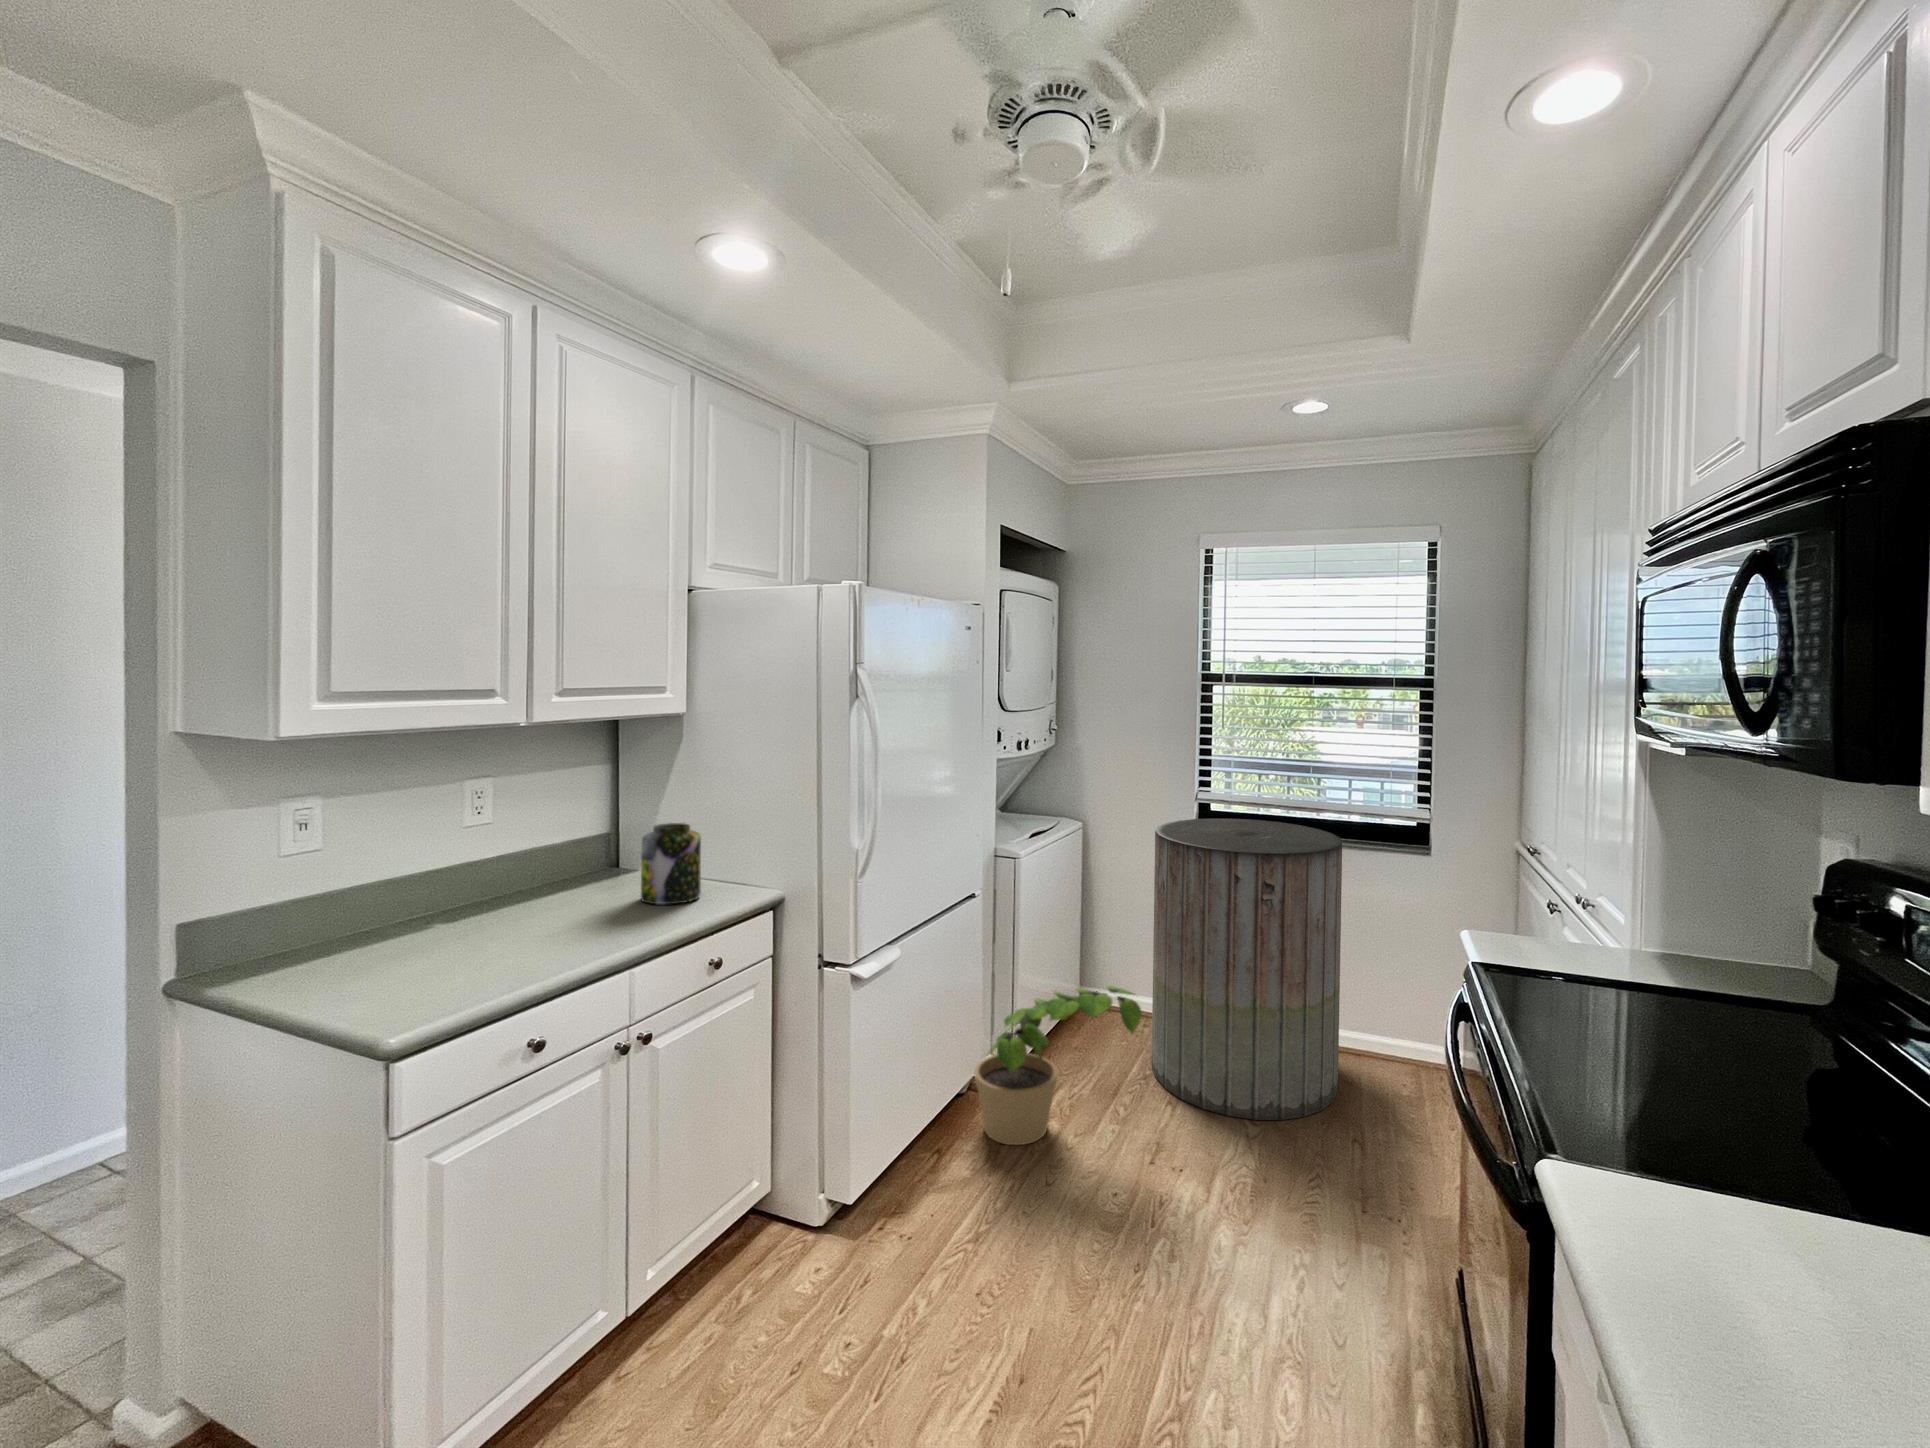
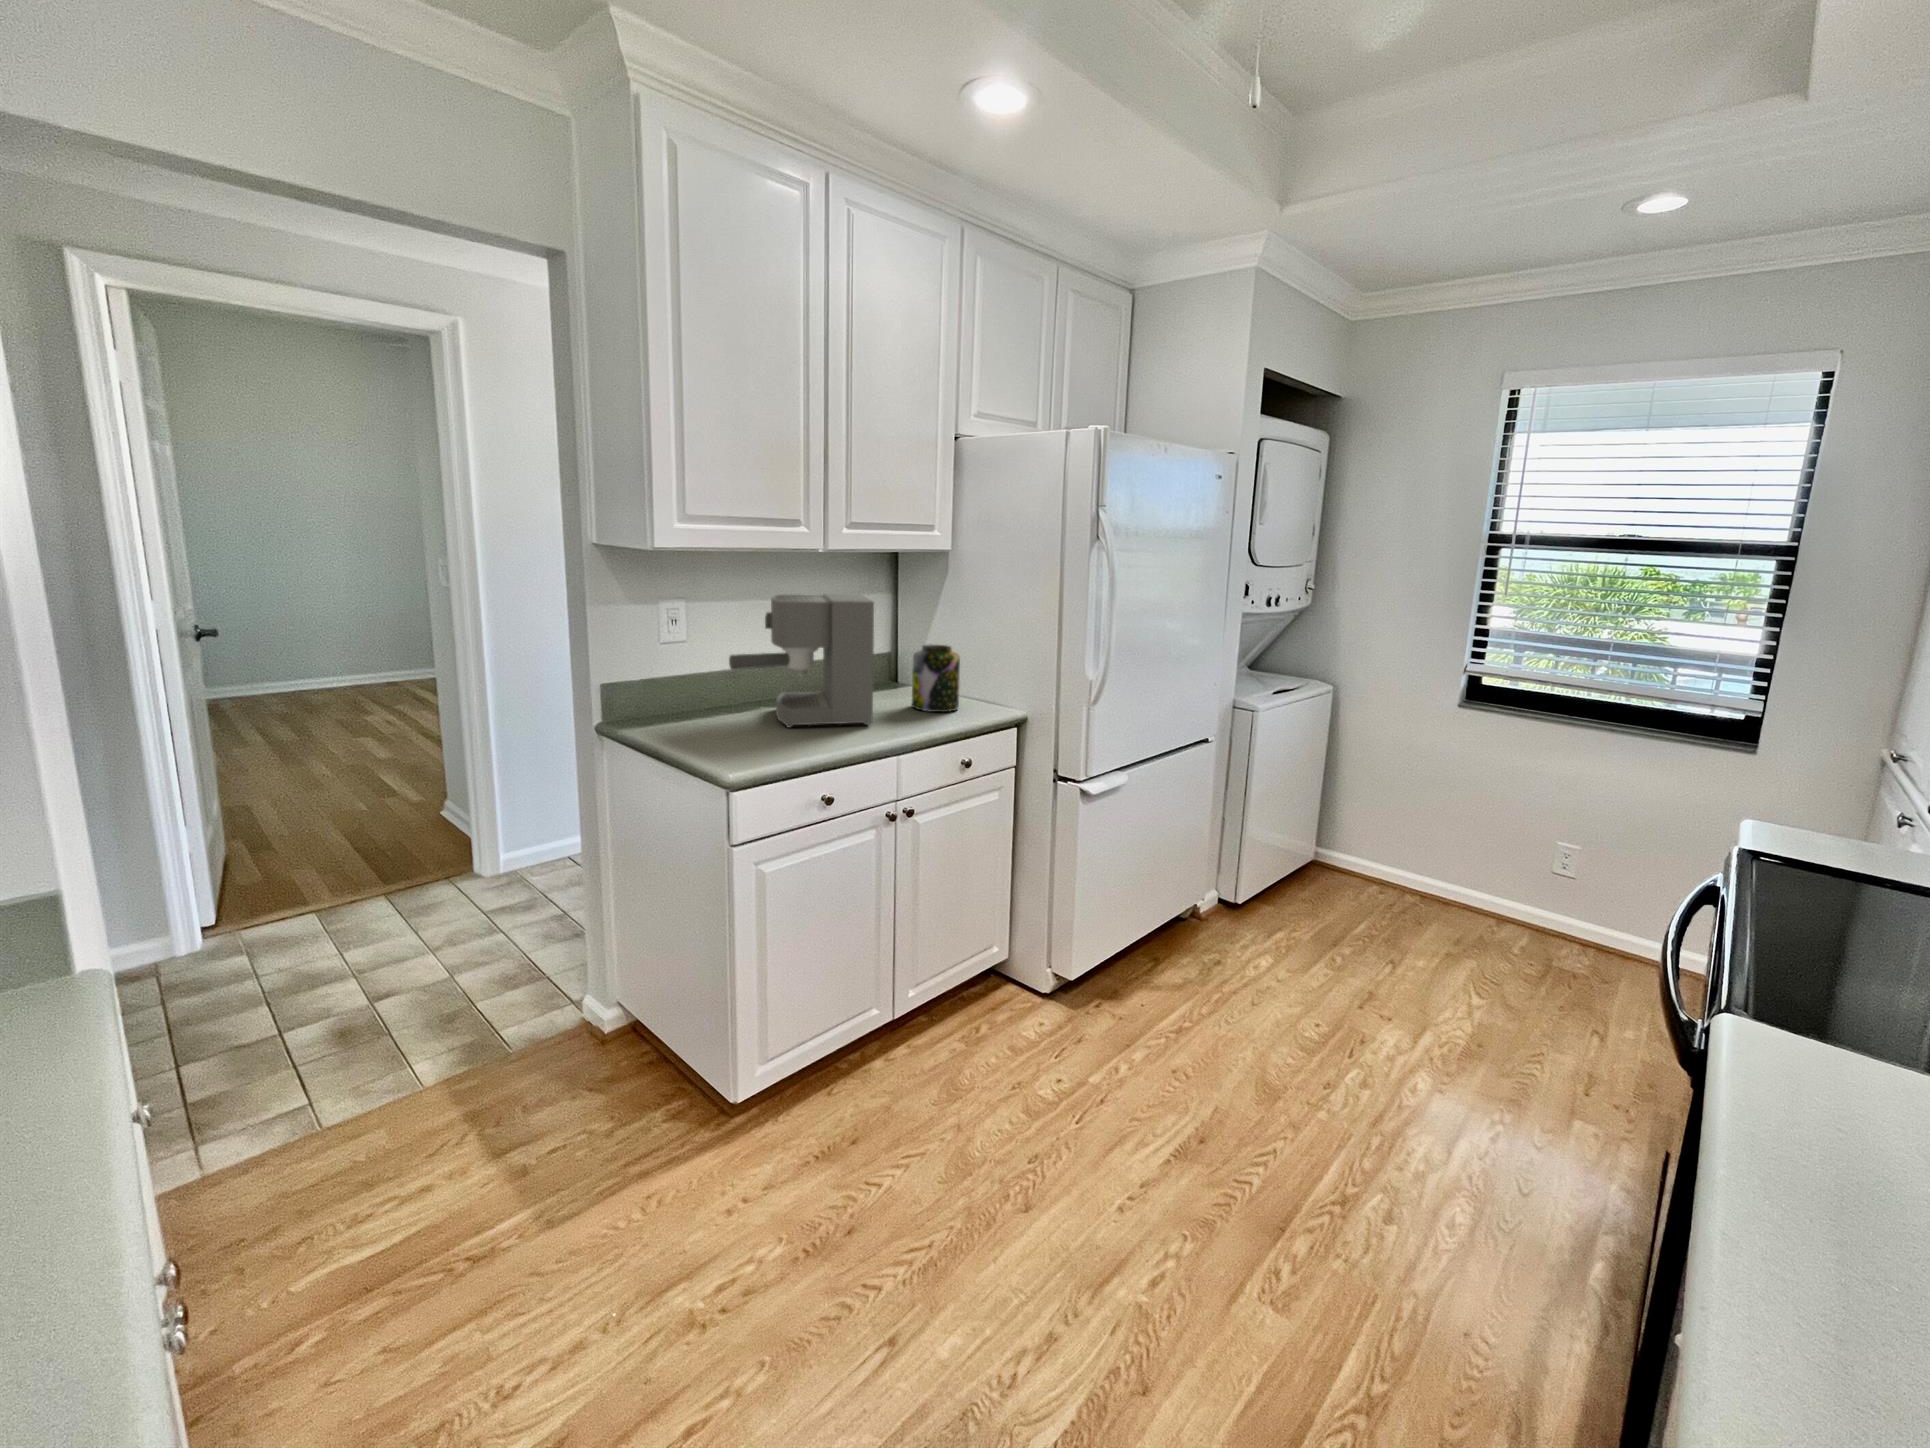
coffee maker: none [389,772,596,951] -> present [729,594,874,727]
trash can: present [1152,818,1342,1120] -> none [1380,690,1633,1000]
potted plant: present [974,986,1141,1145] -> none [1196,835,1365,969]

